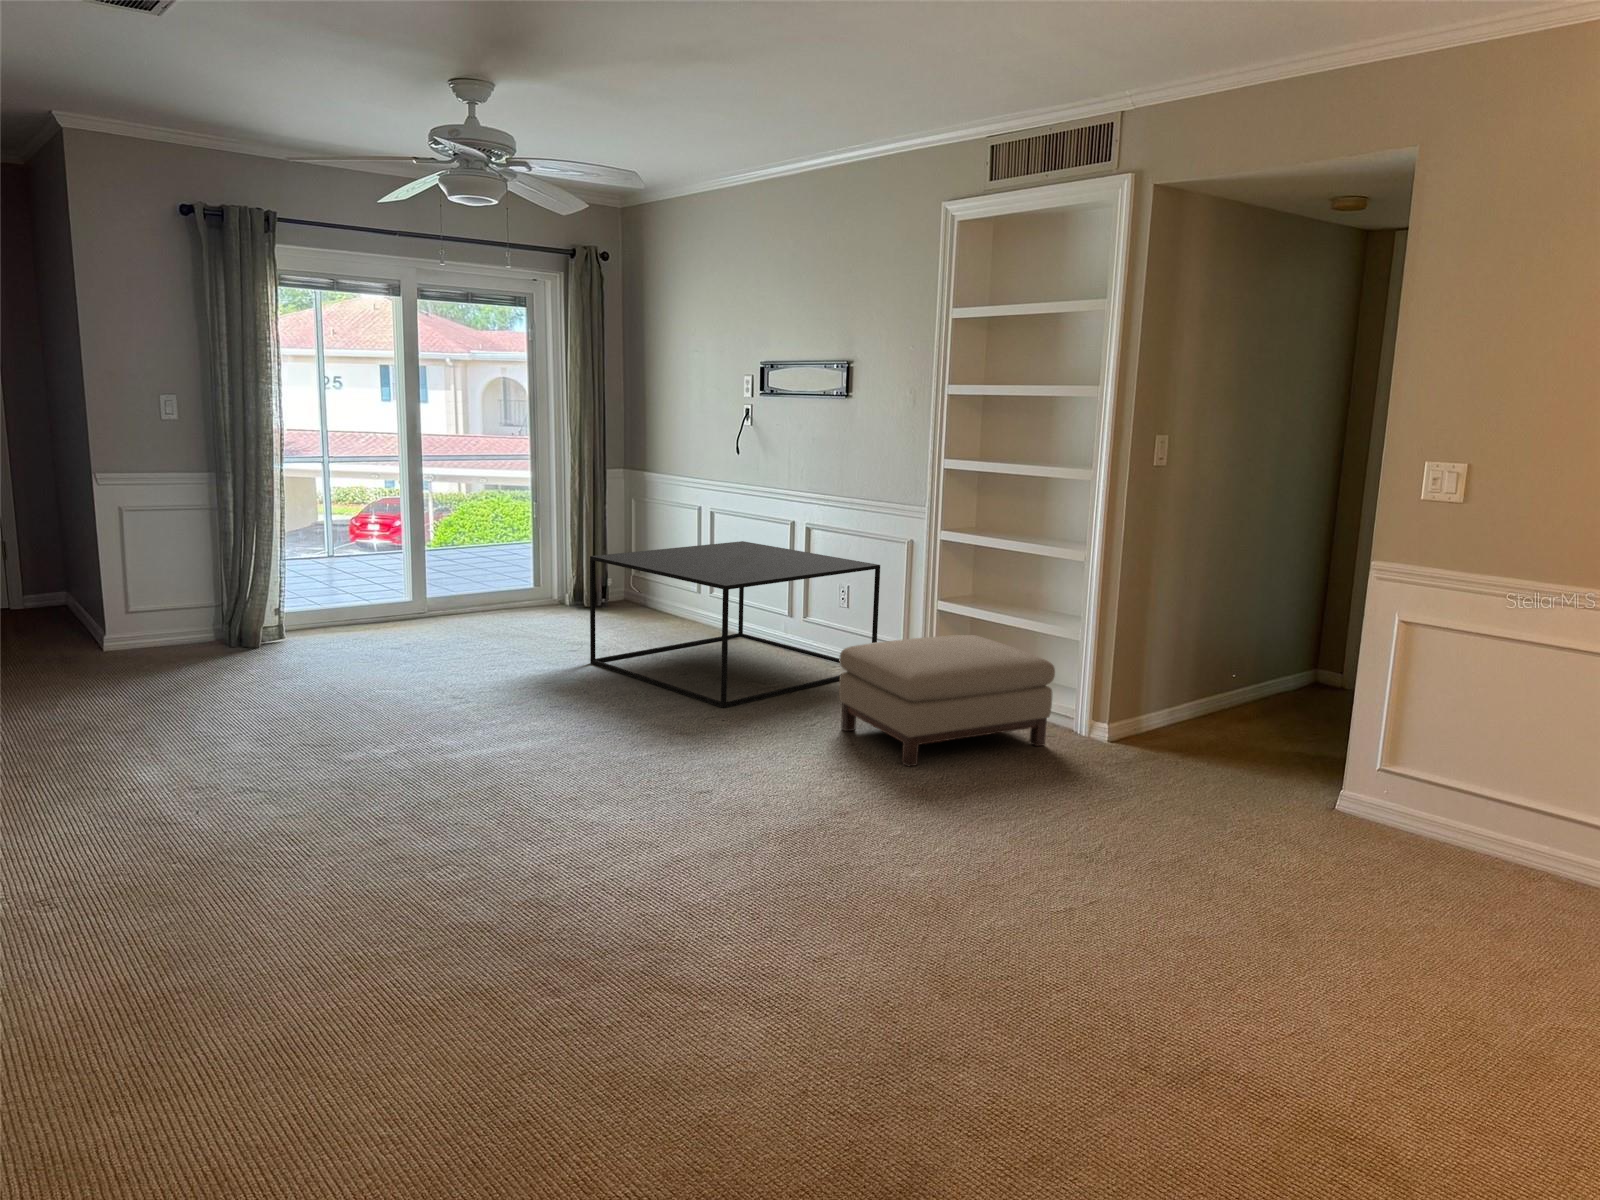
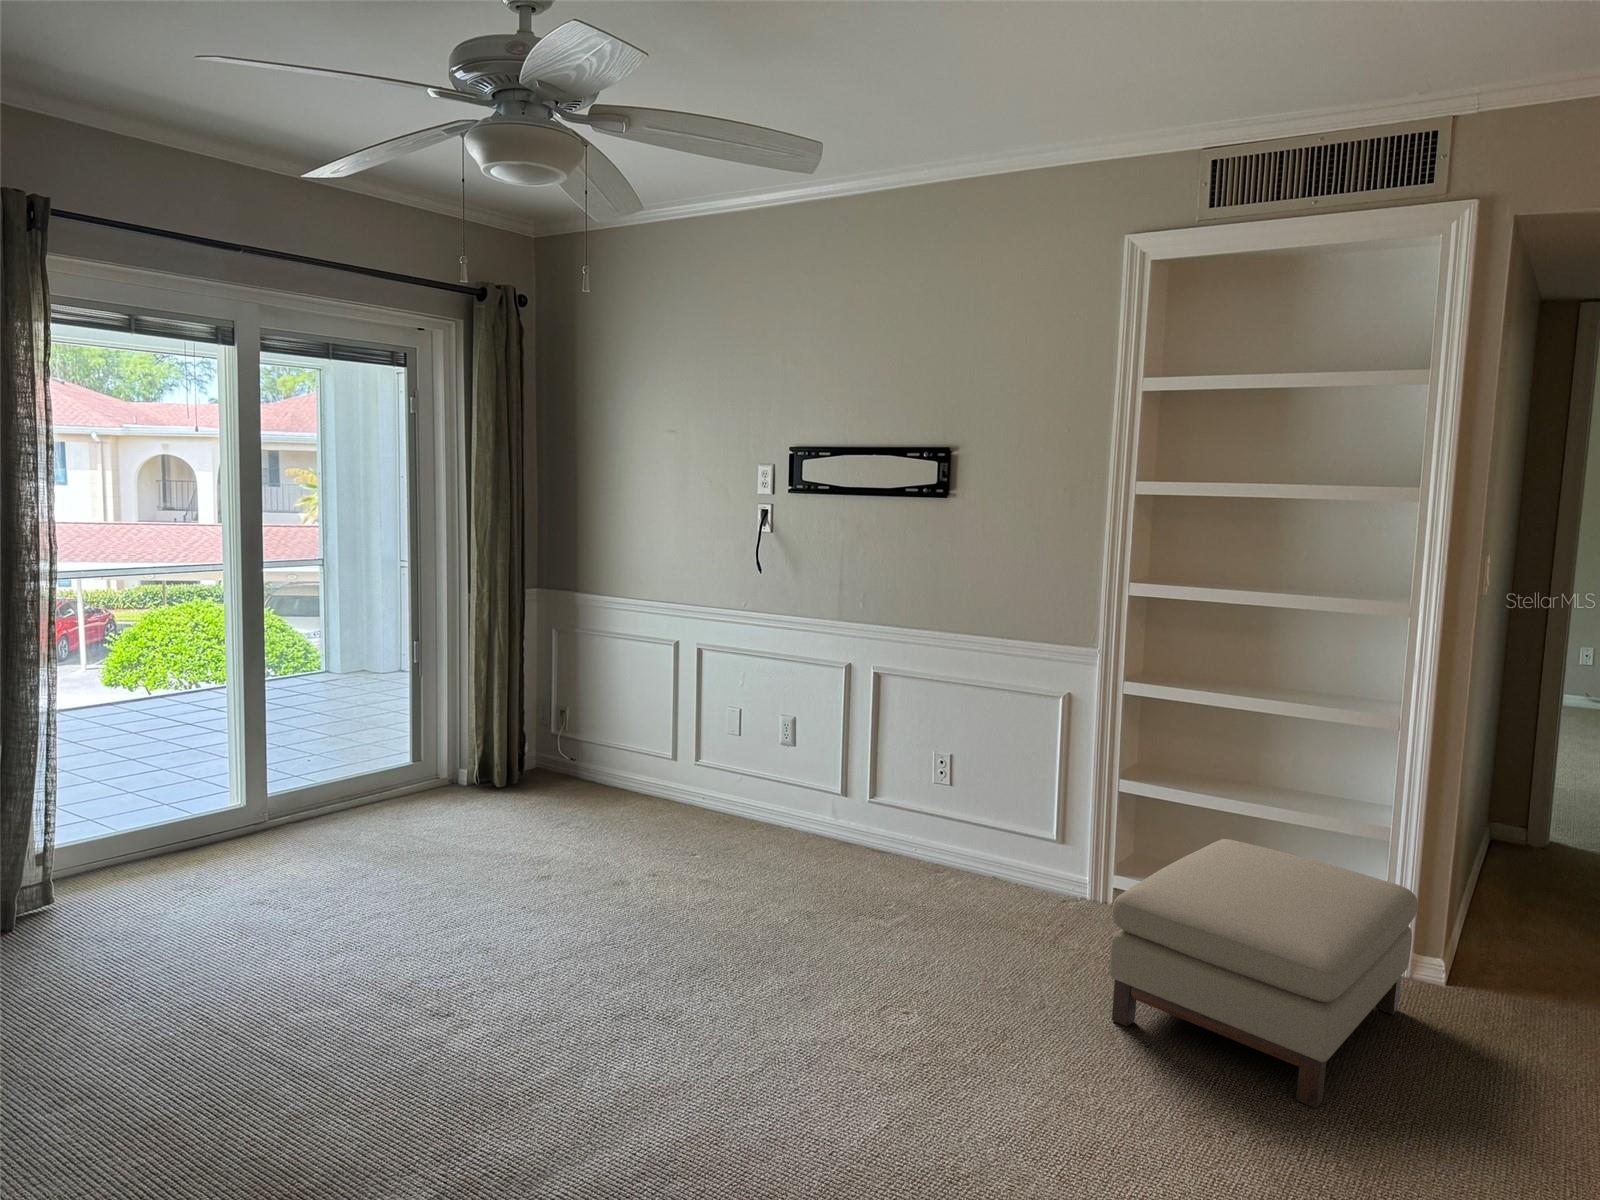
coffee table: present [590,541,880,708] -> none [602,693,1012,997]

